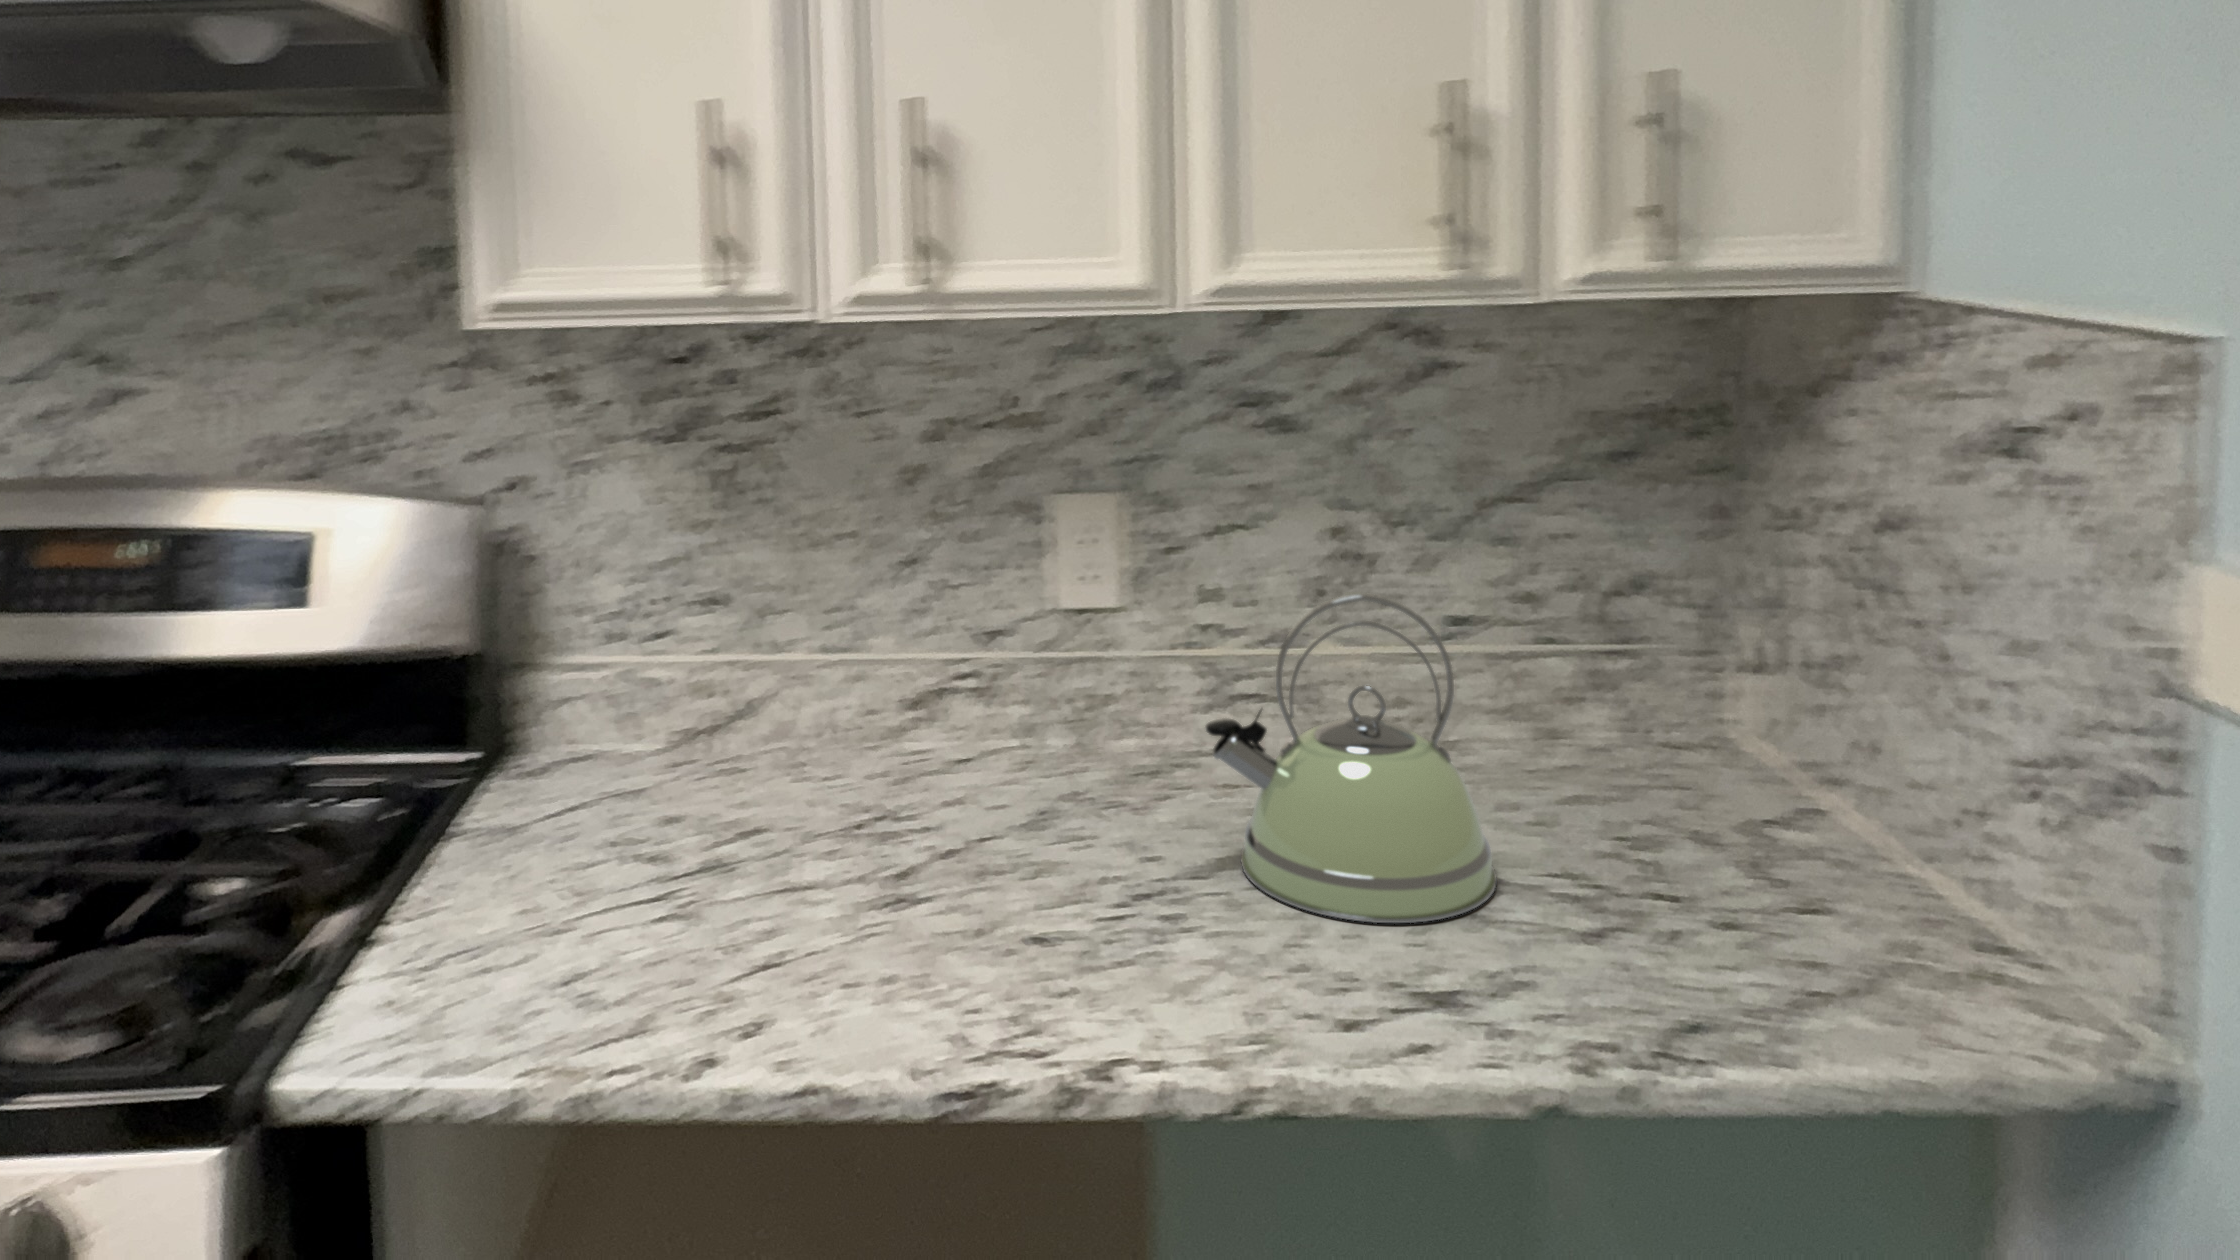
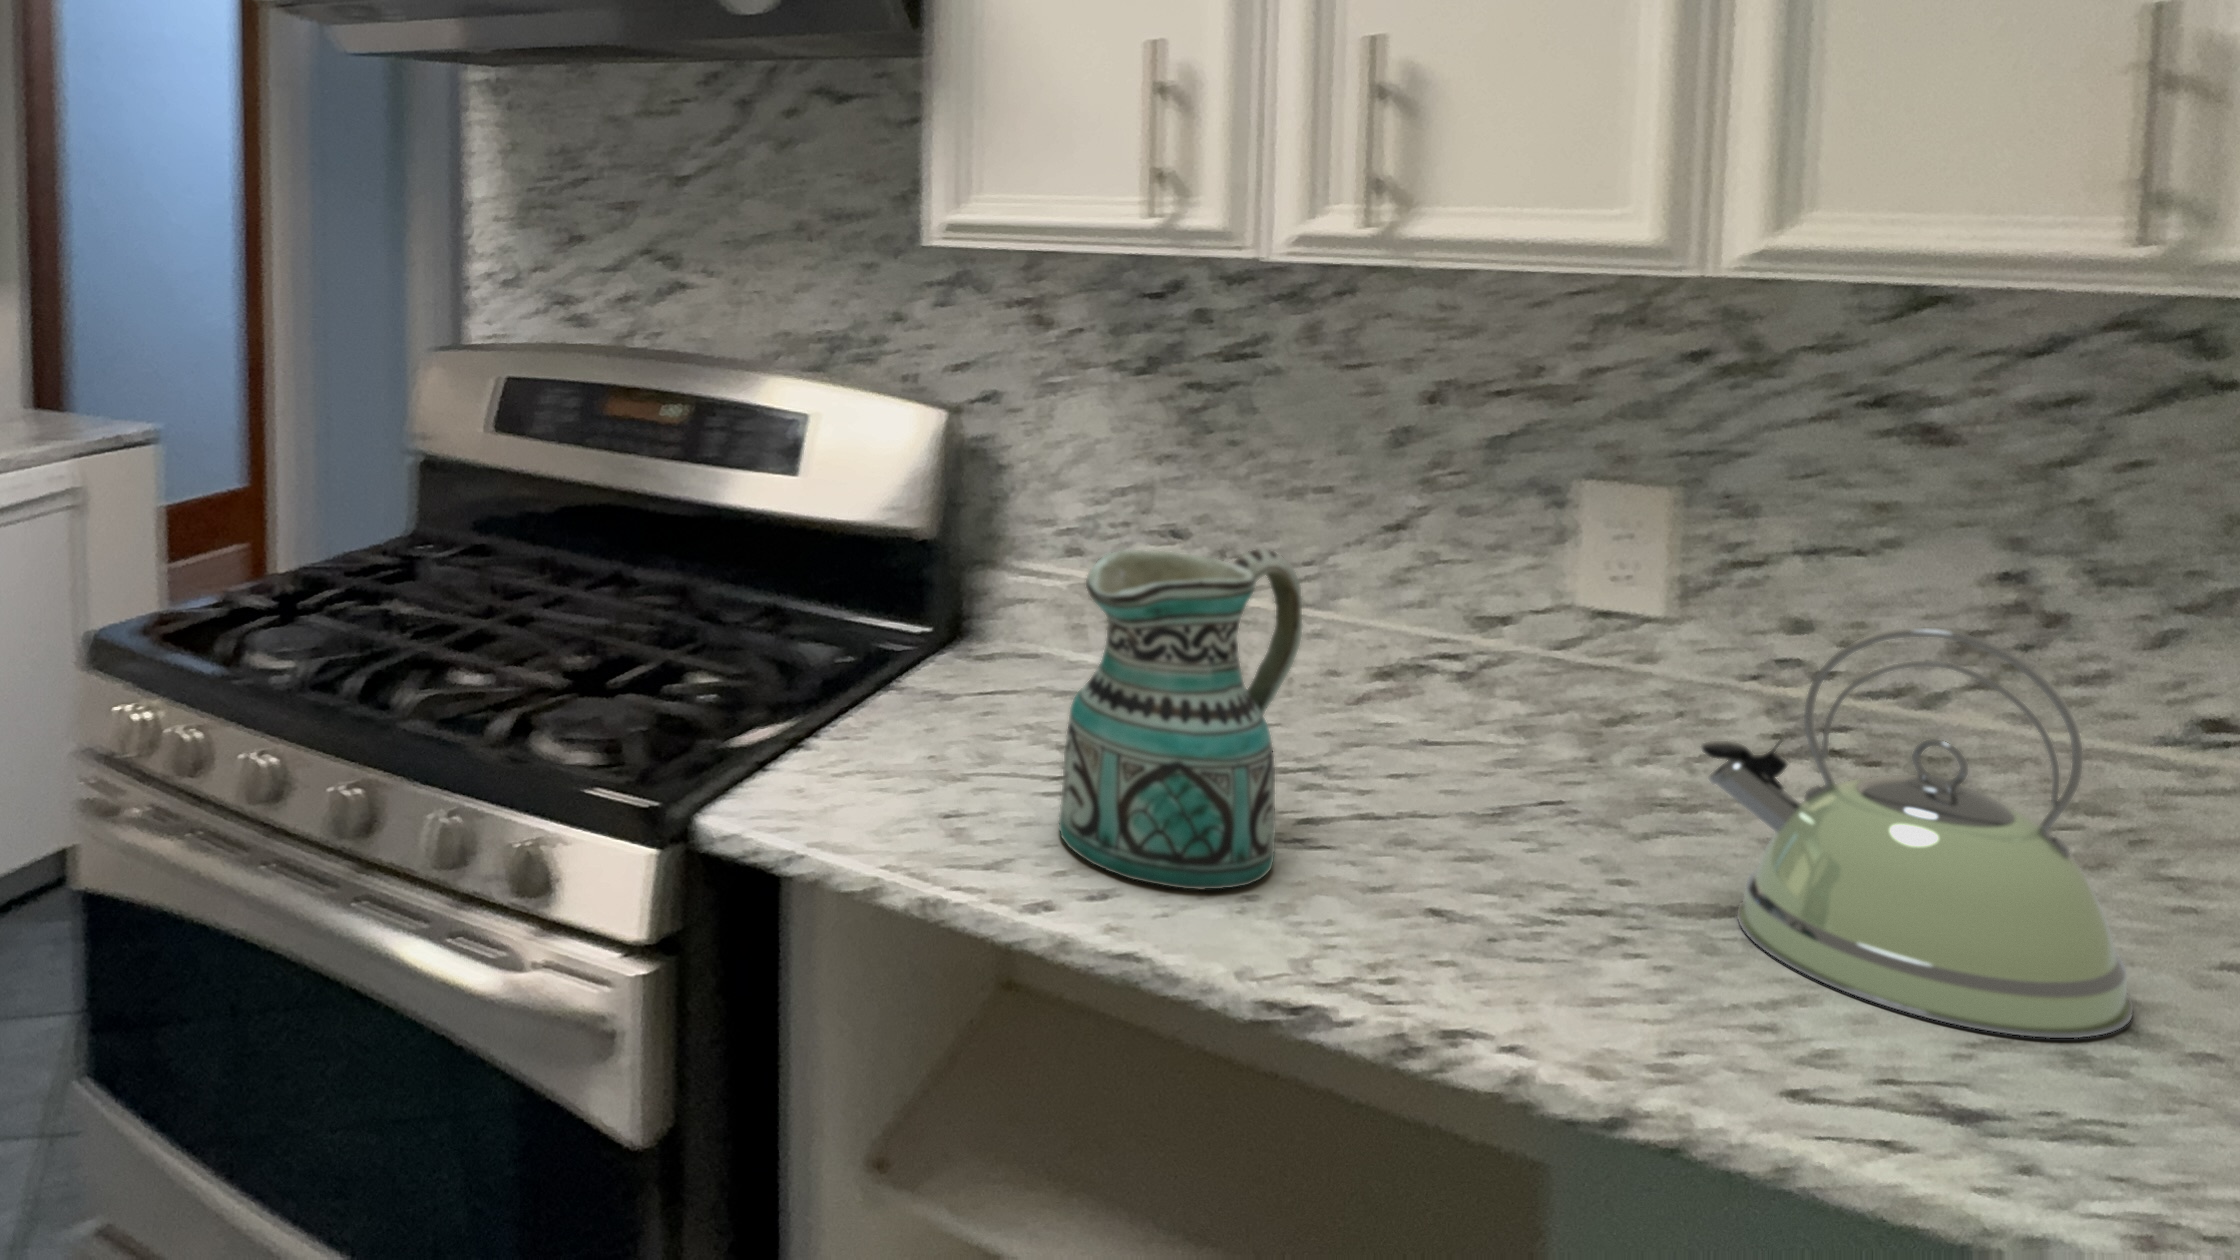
ceramic pitcher: none [688,617,897,998] -> present [1059,549,1302,890]

